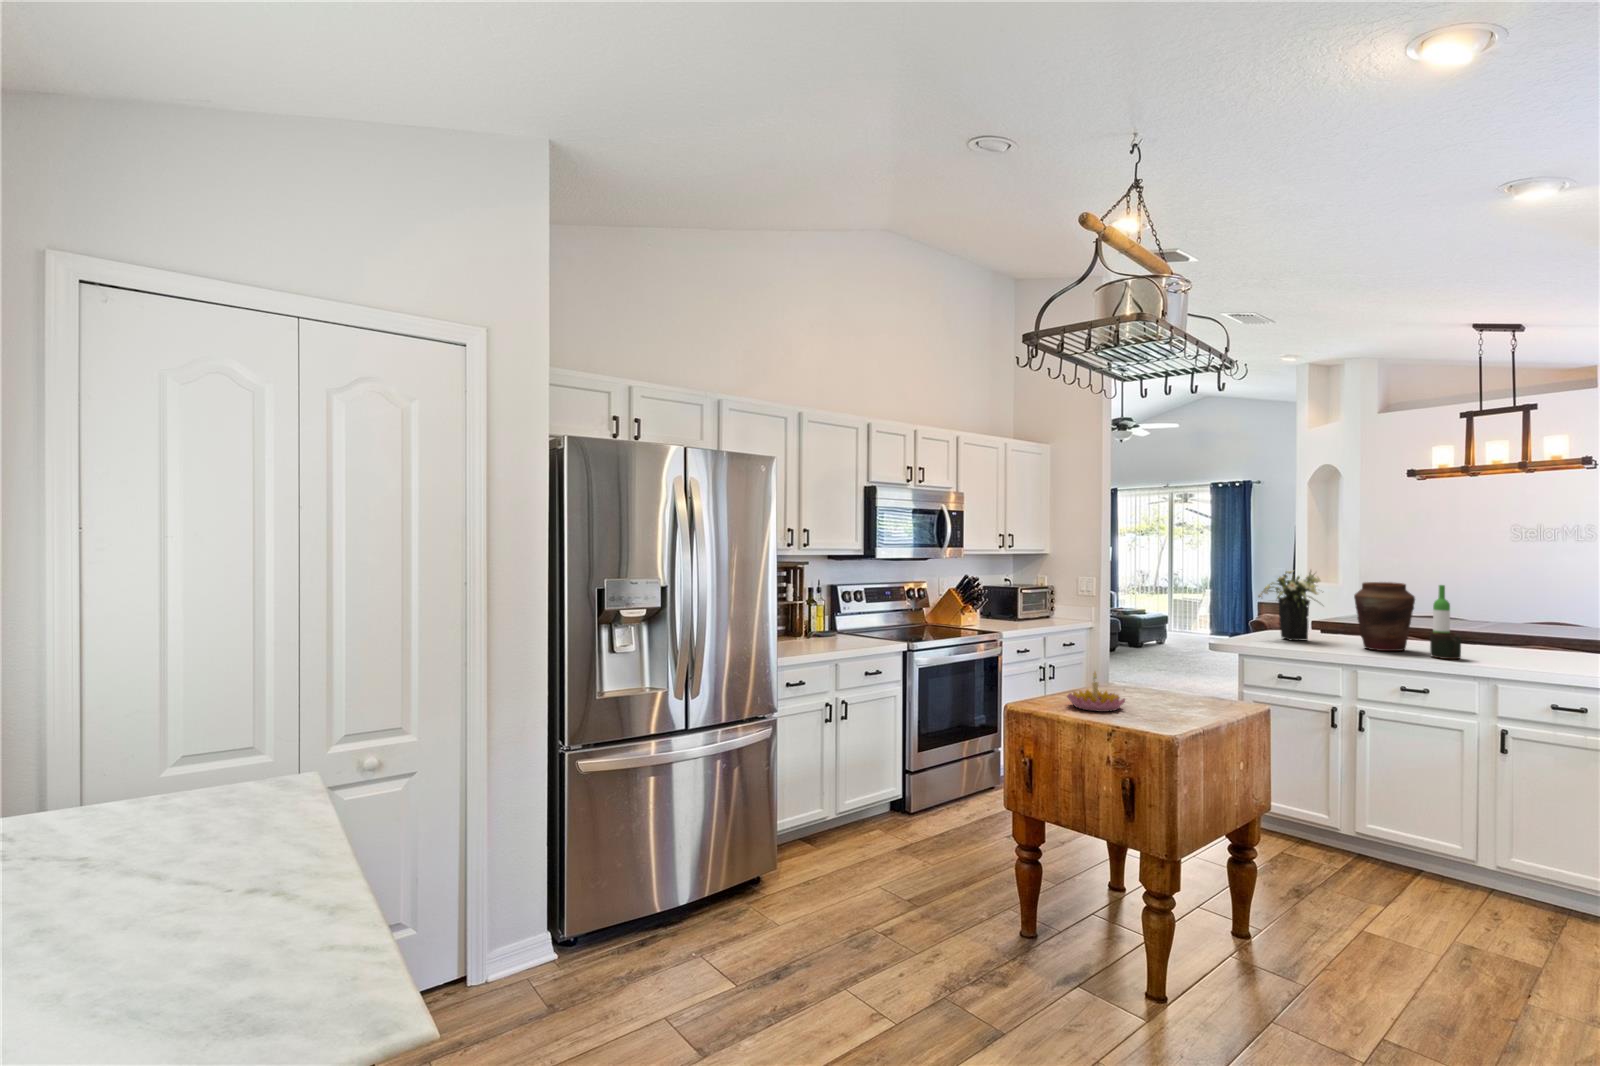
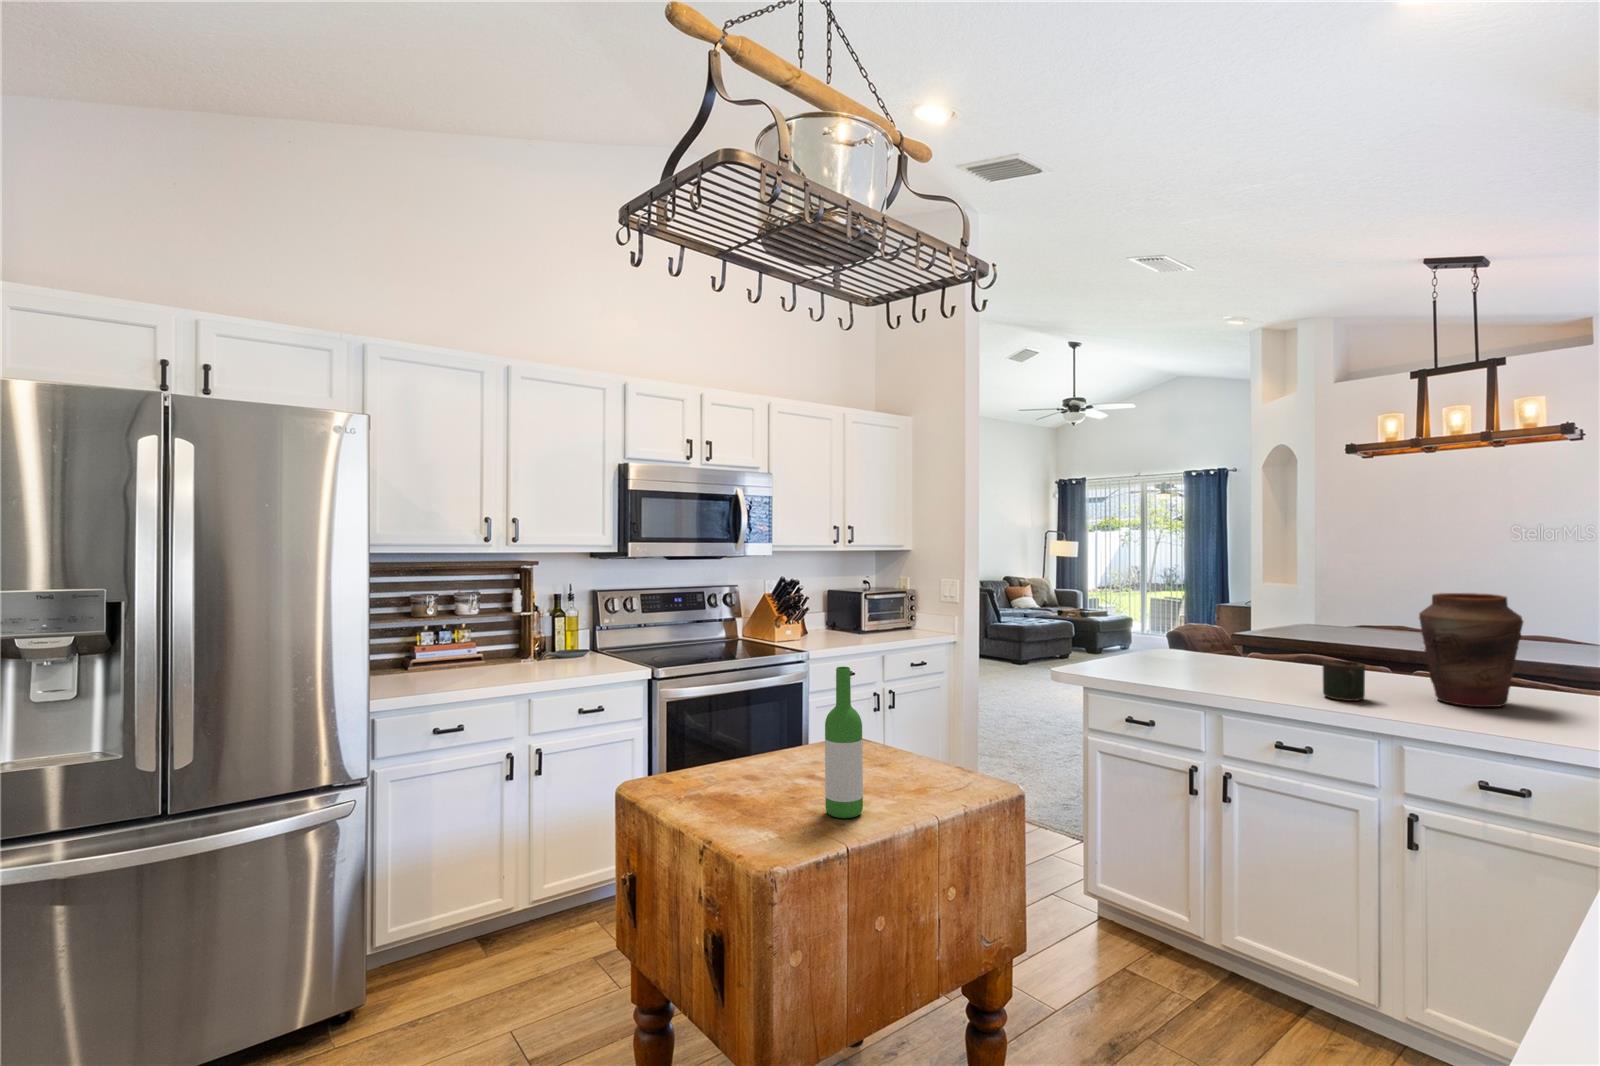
flower arrangement: present [1258,571,1320,640] -> none [1112,569,1199,666]
vase: present [1354,582,1415,651] -> present [1419,593,1523,707]
wine bottle: present [1433,585,1450,633] -> present [825,667,863,818]
candle holder: present [1067,672,1125,712] -> none [704,733,791,801]

